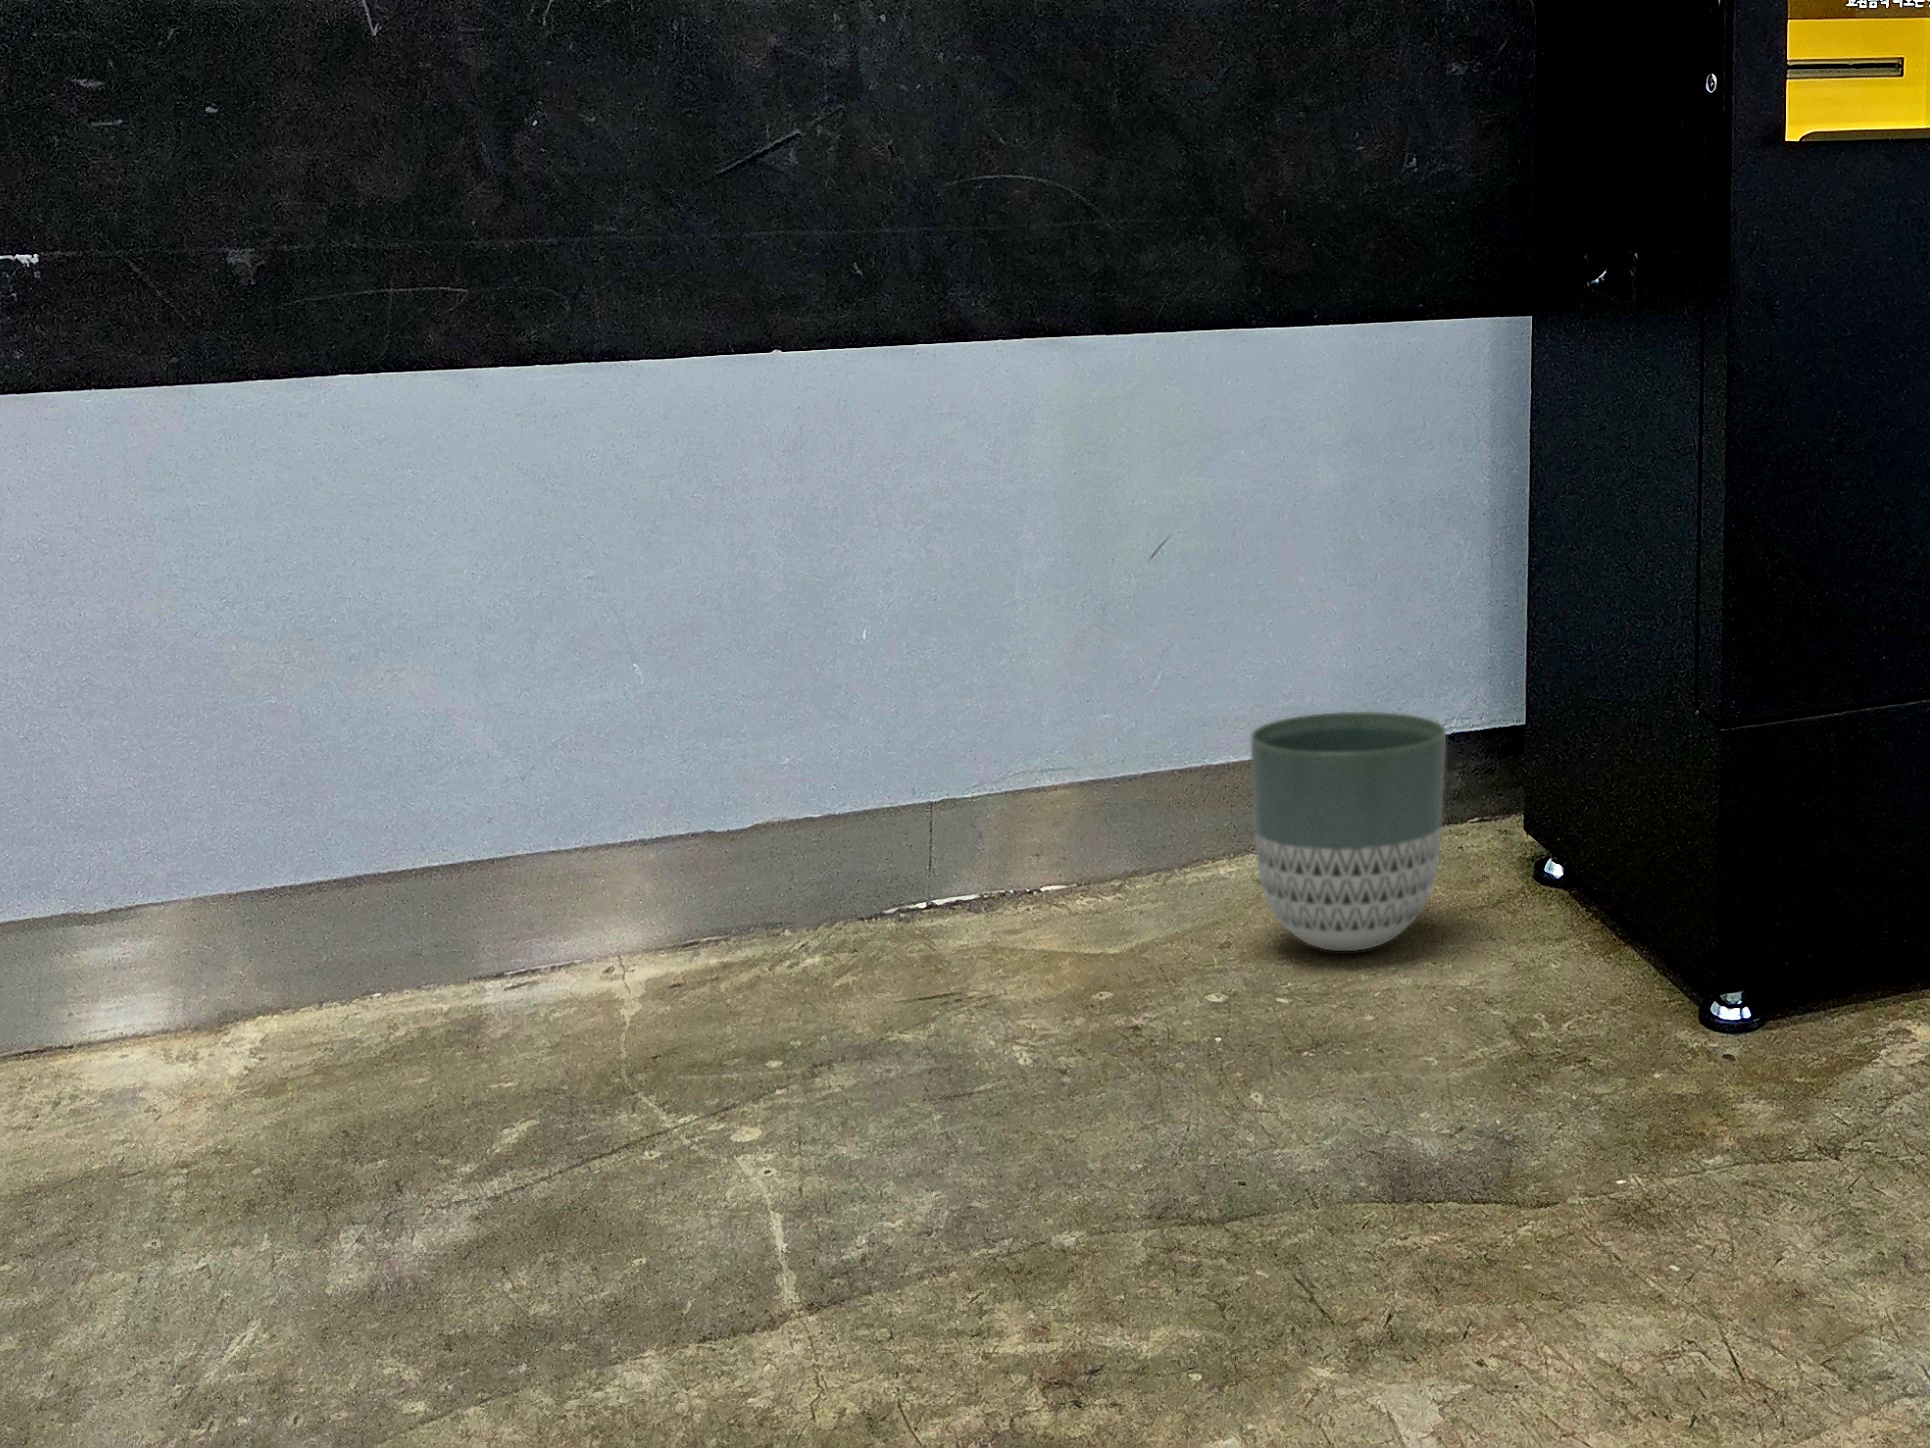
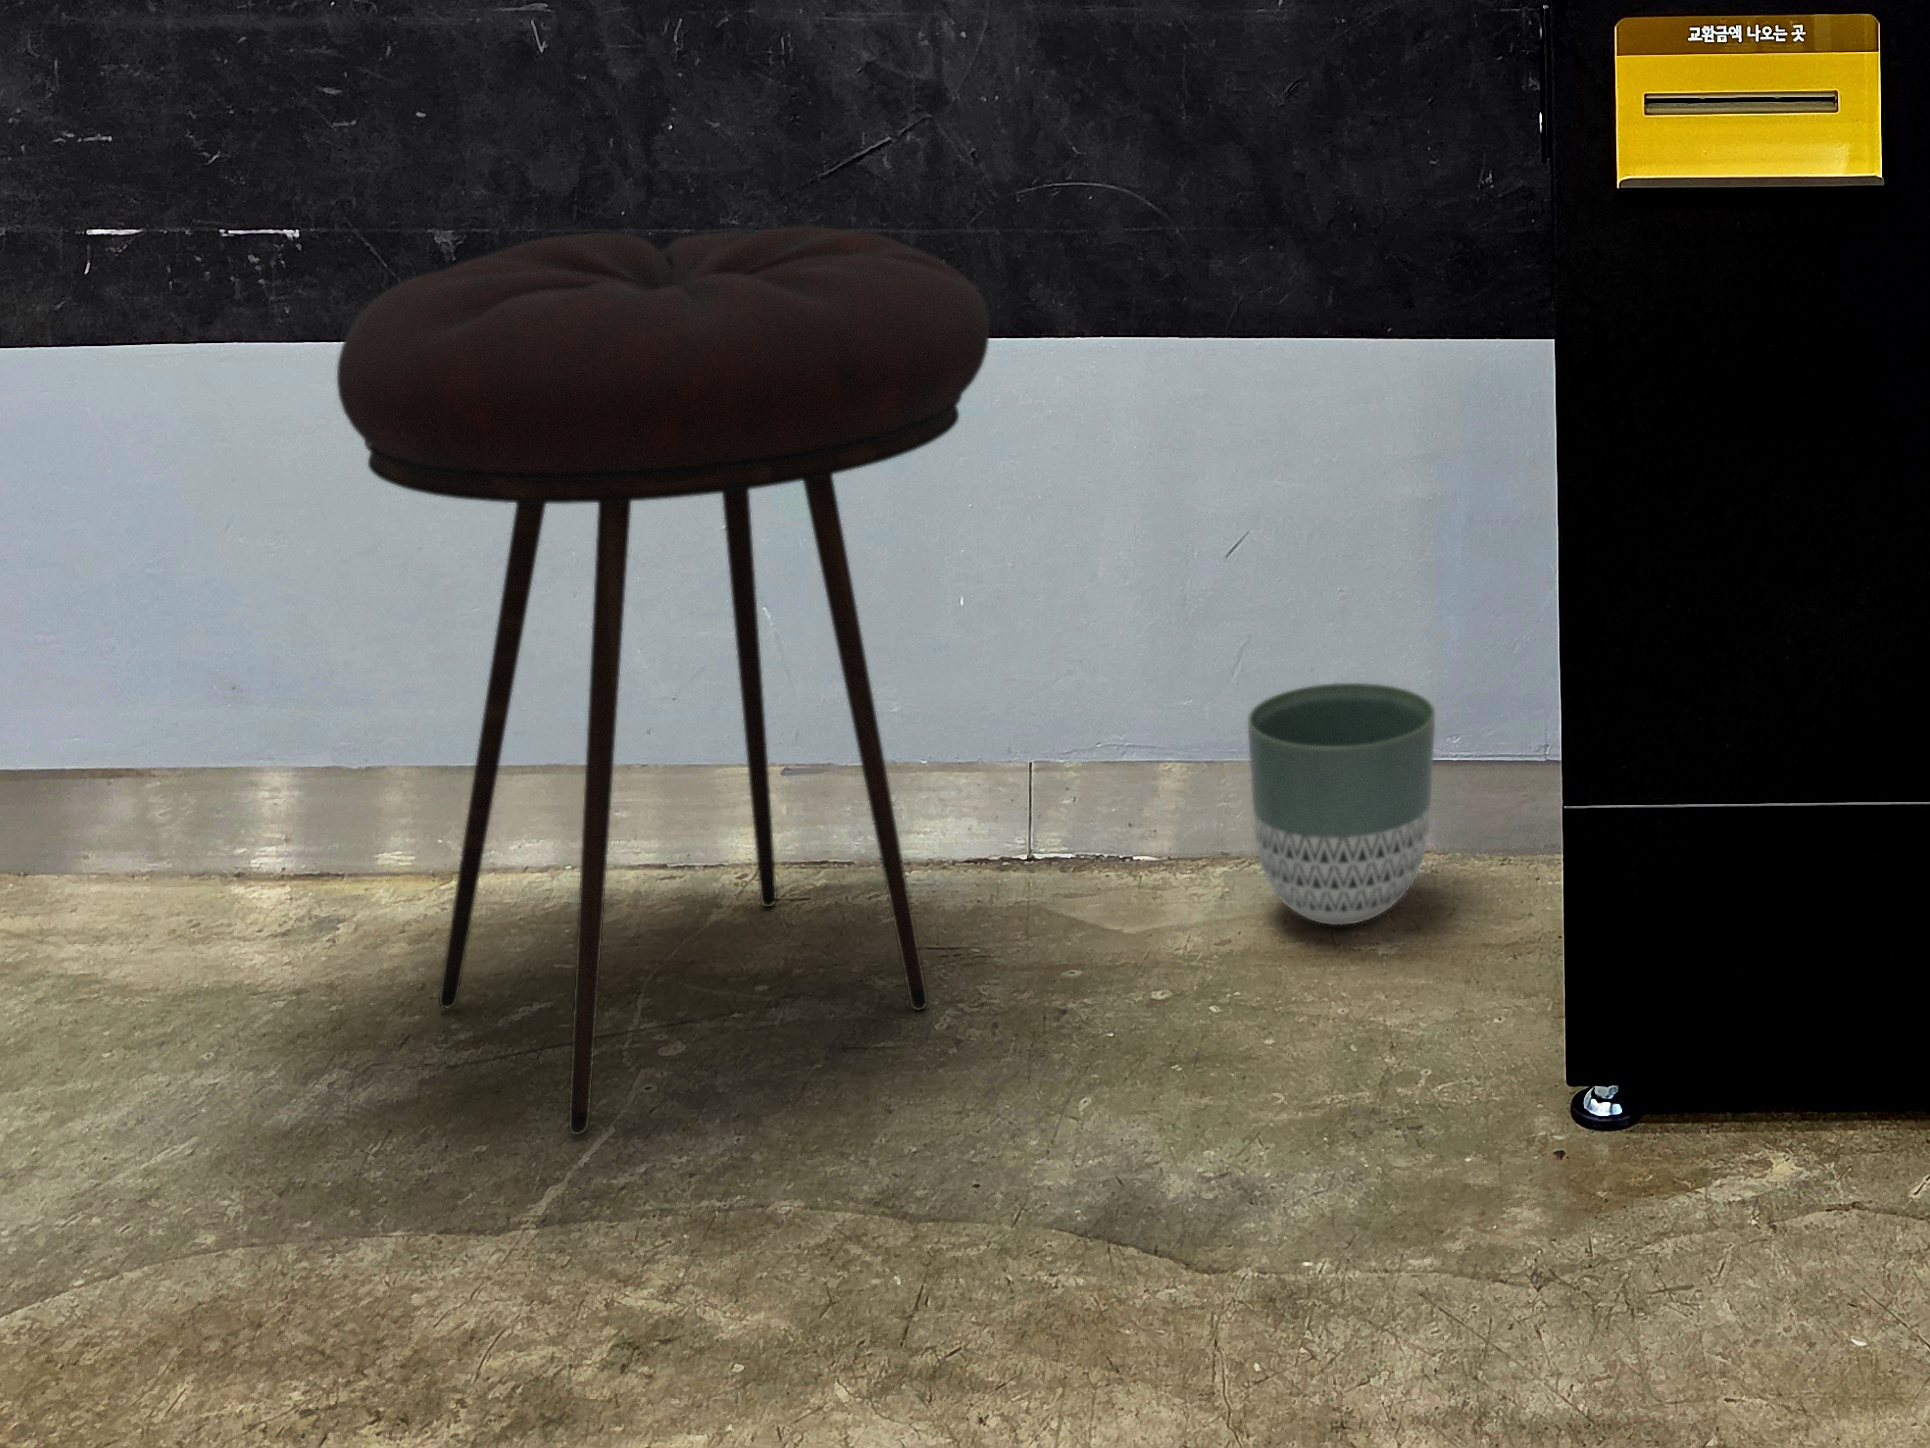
stool: none [395,230,1106,1201] -> present [337,226,989,1135]

